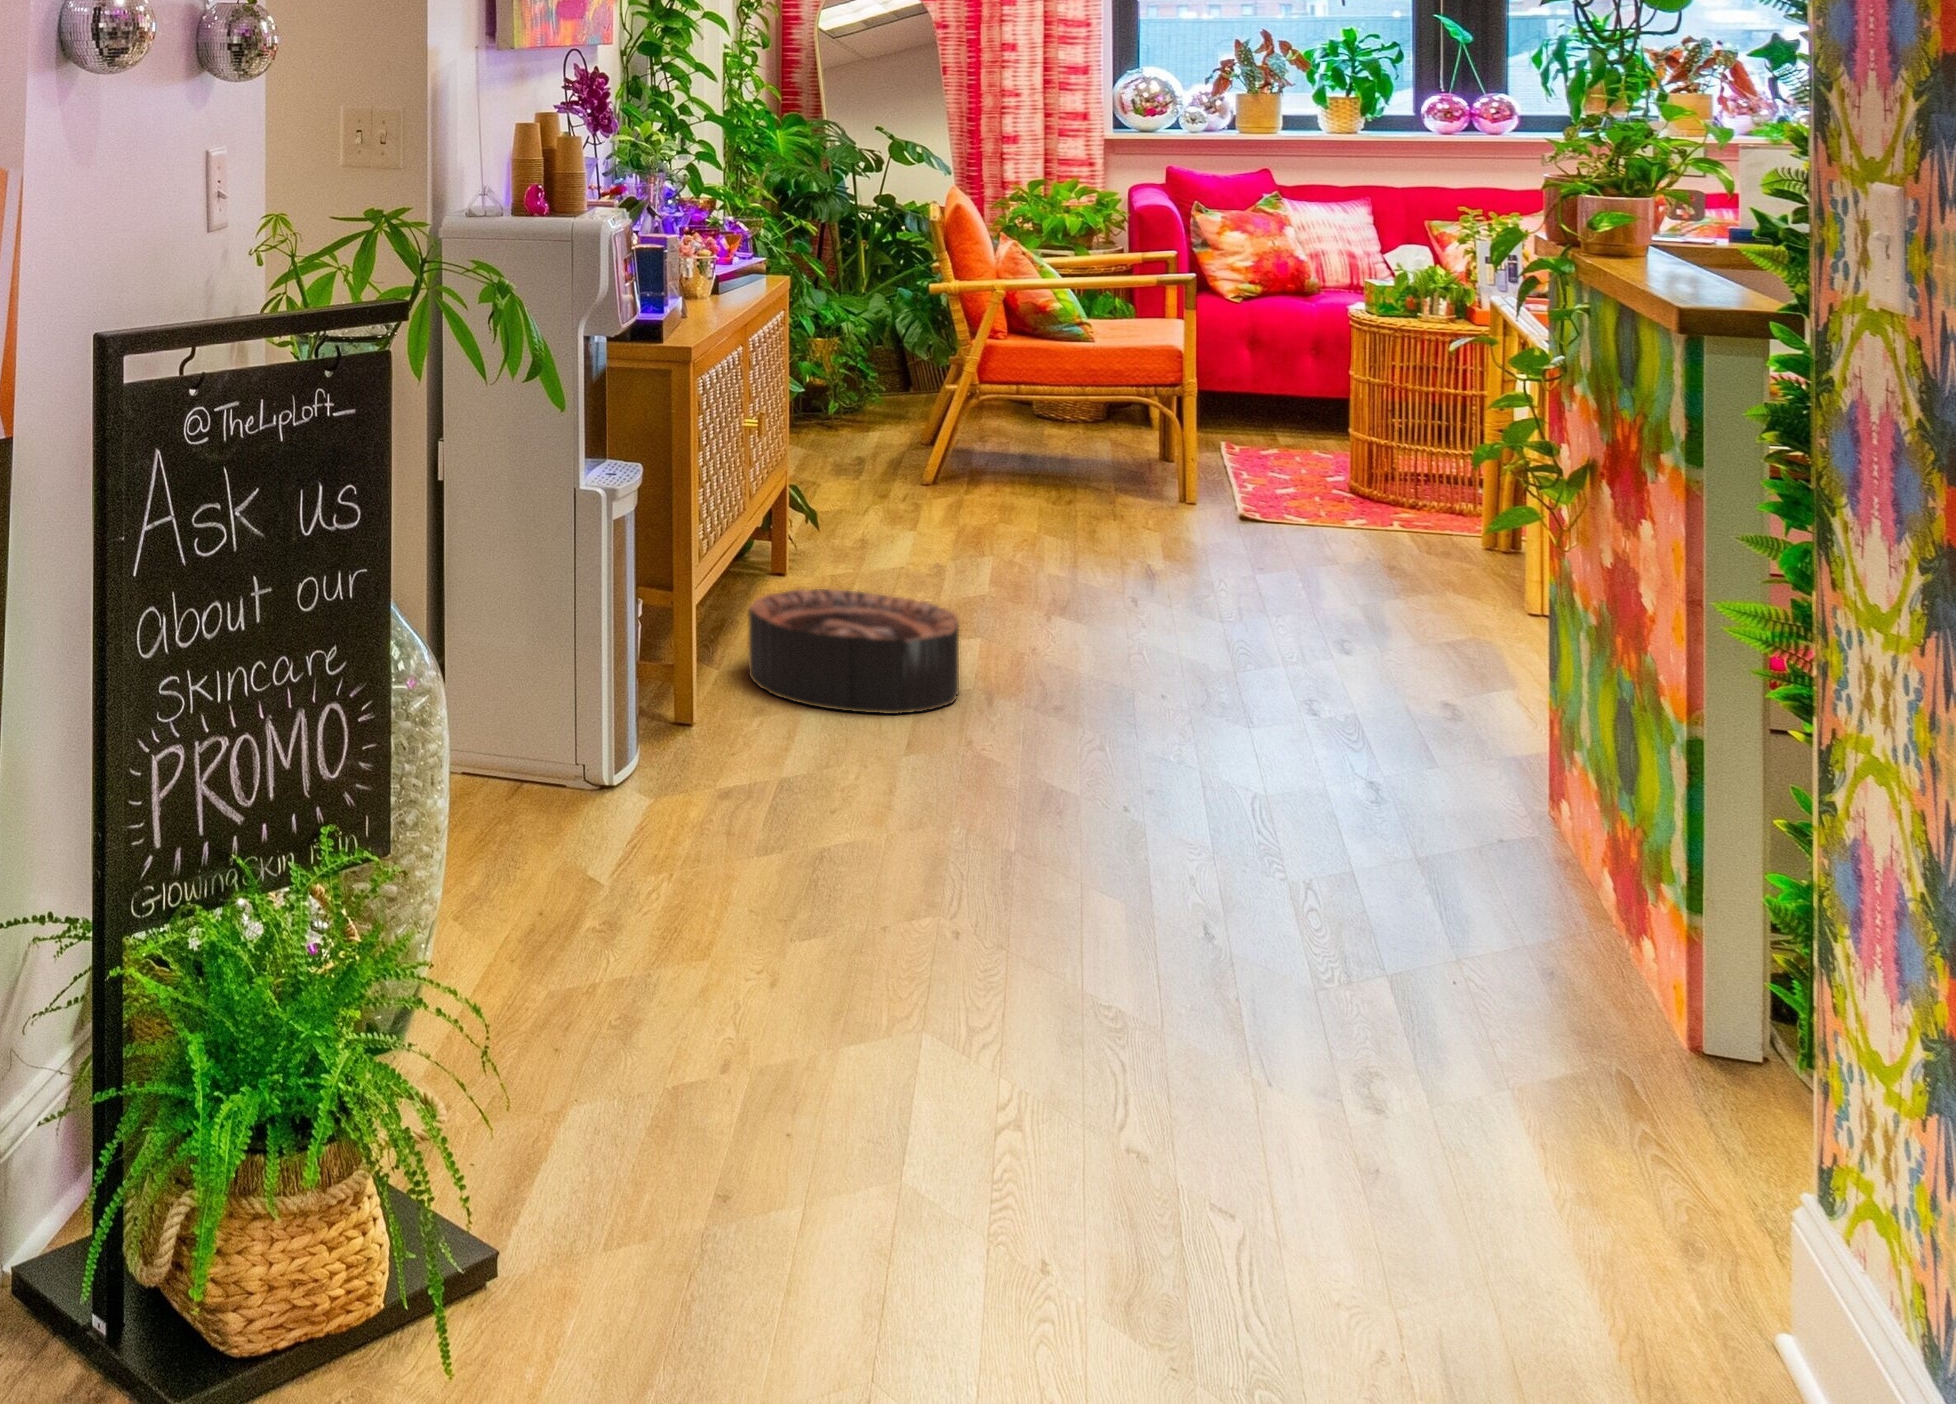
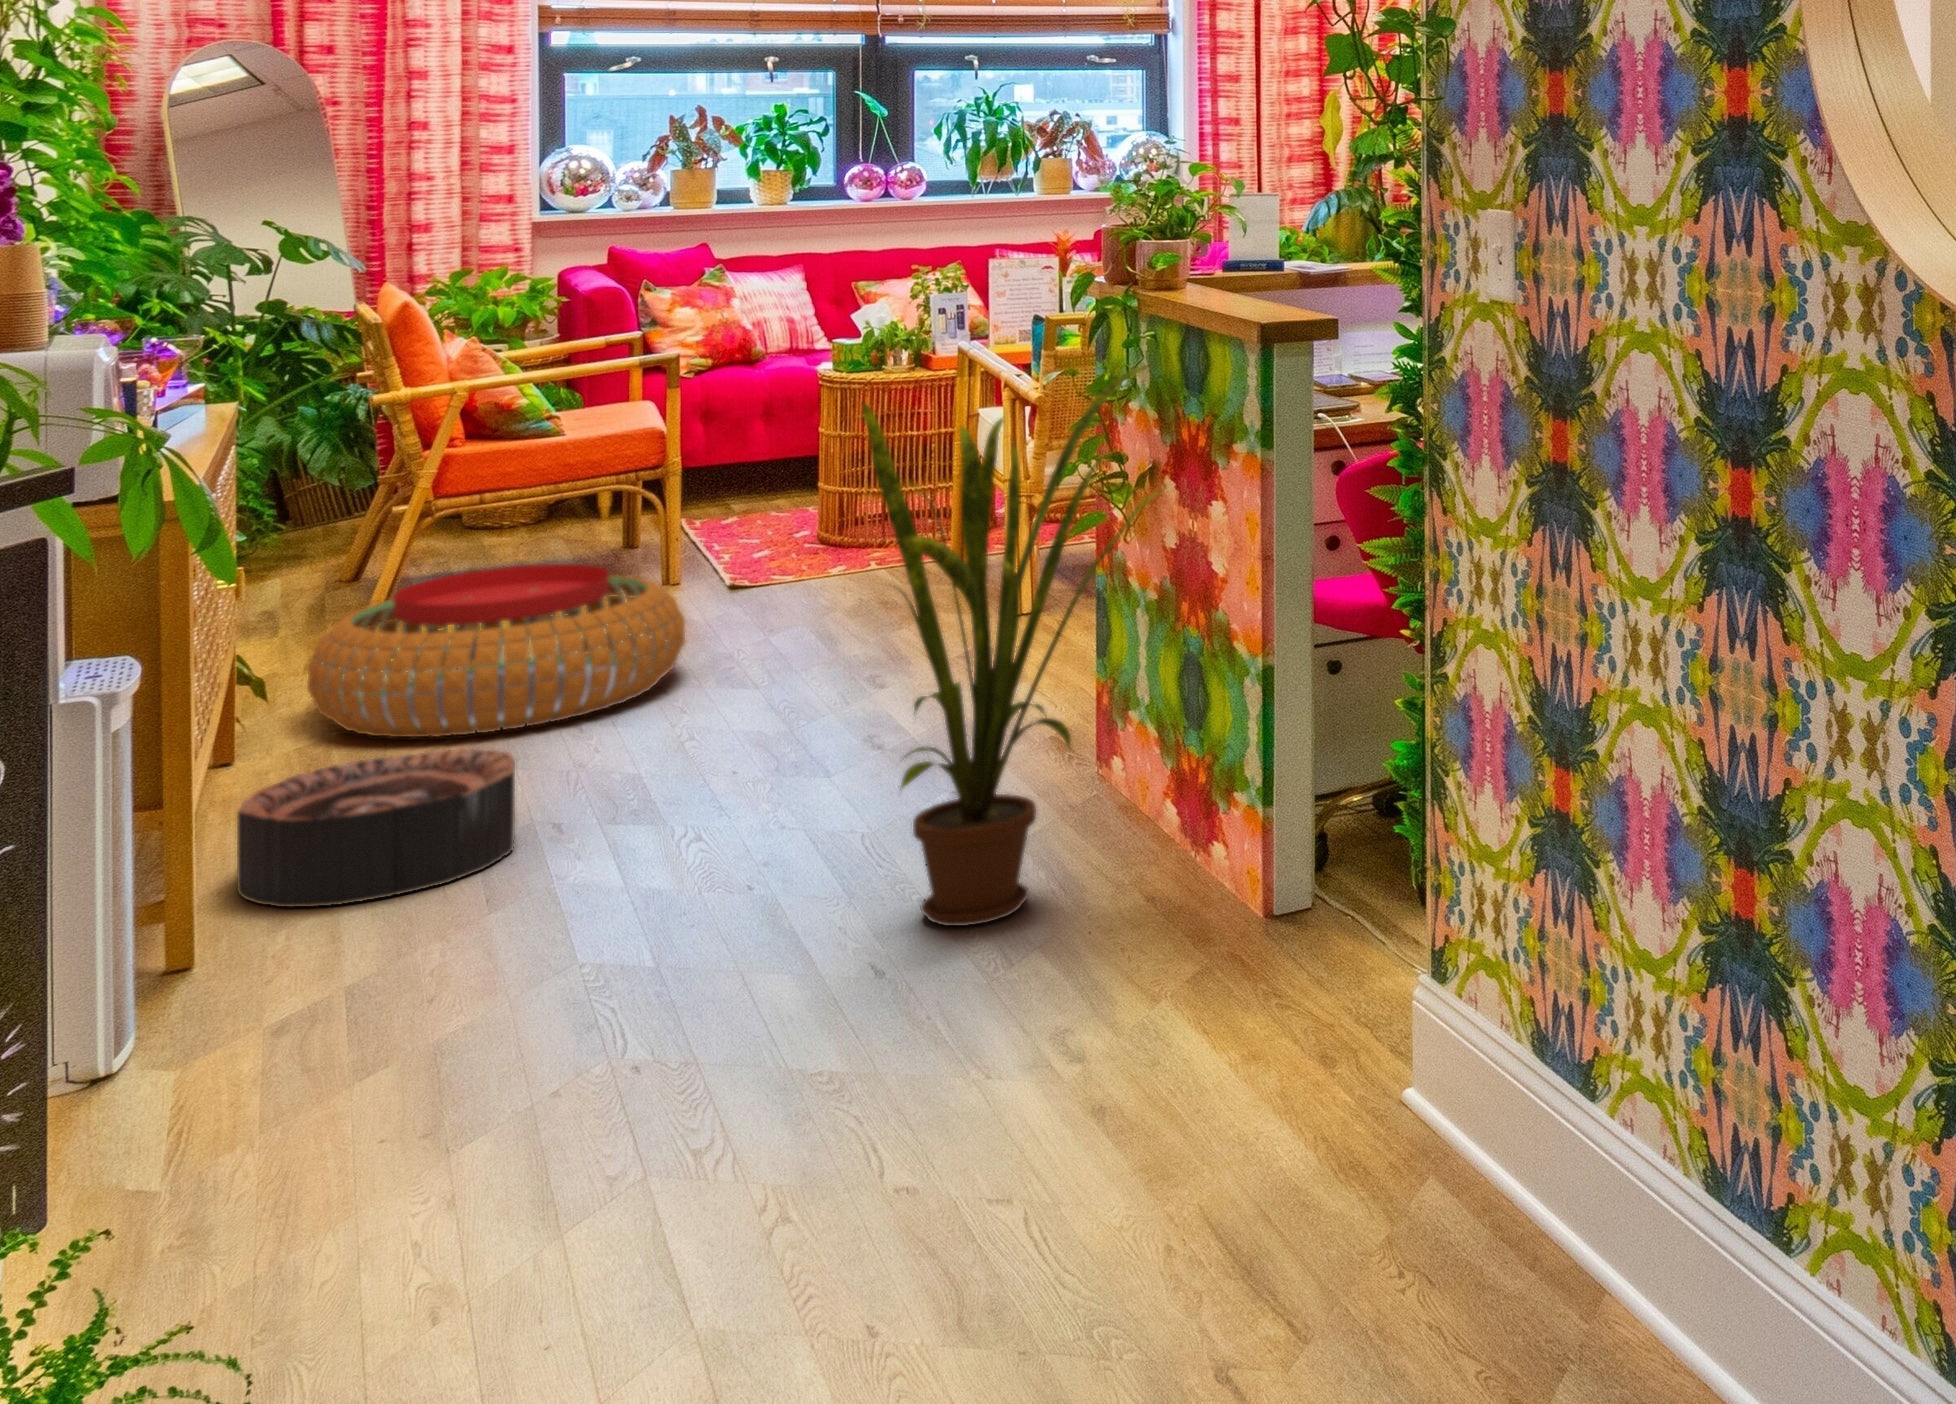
house plant: none [1197,339,1589,921] -> present [862,365,1167,926]
pouf: none [847,449,1164,600] -> present [307,564,685,737]

